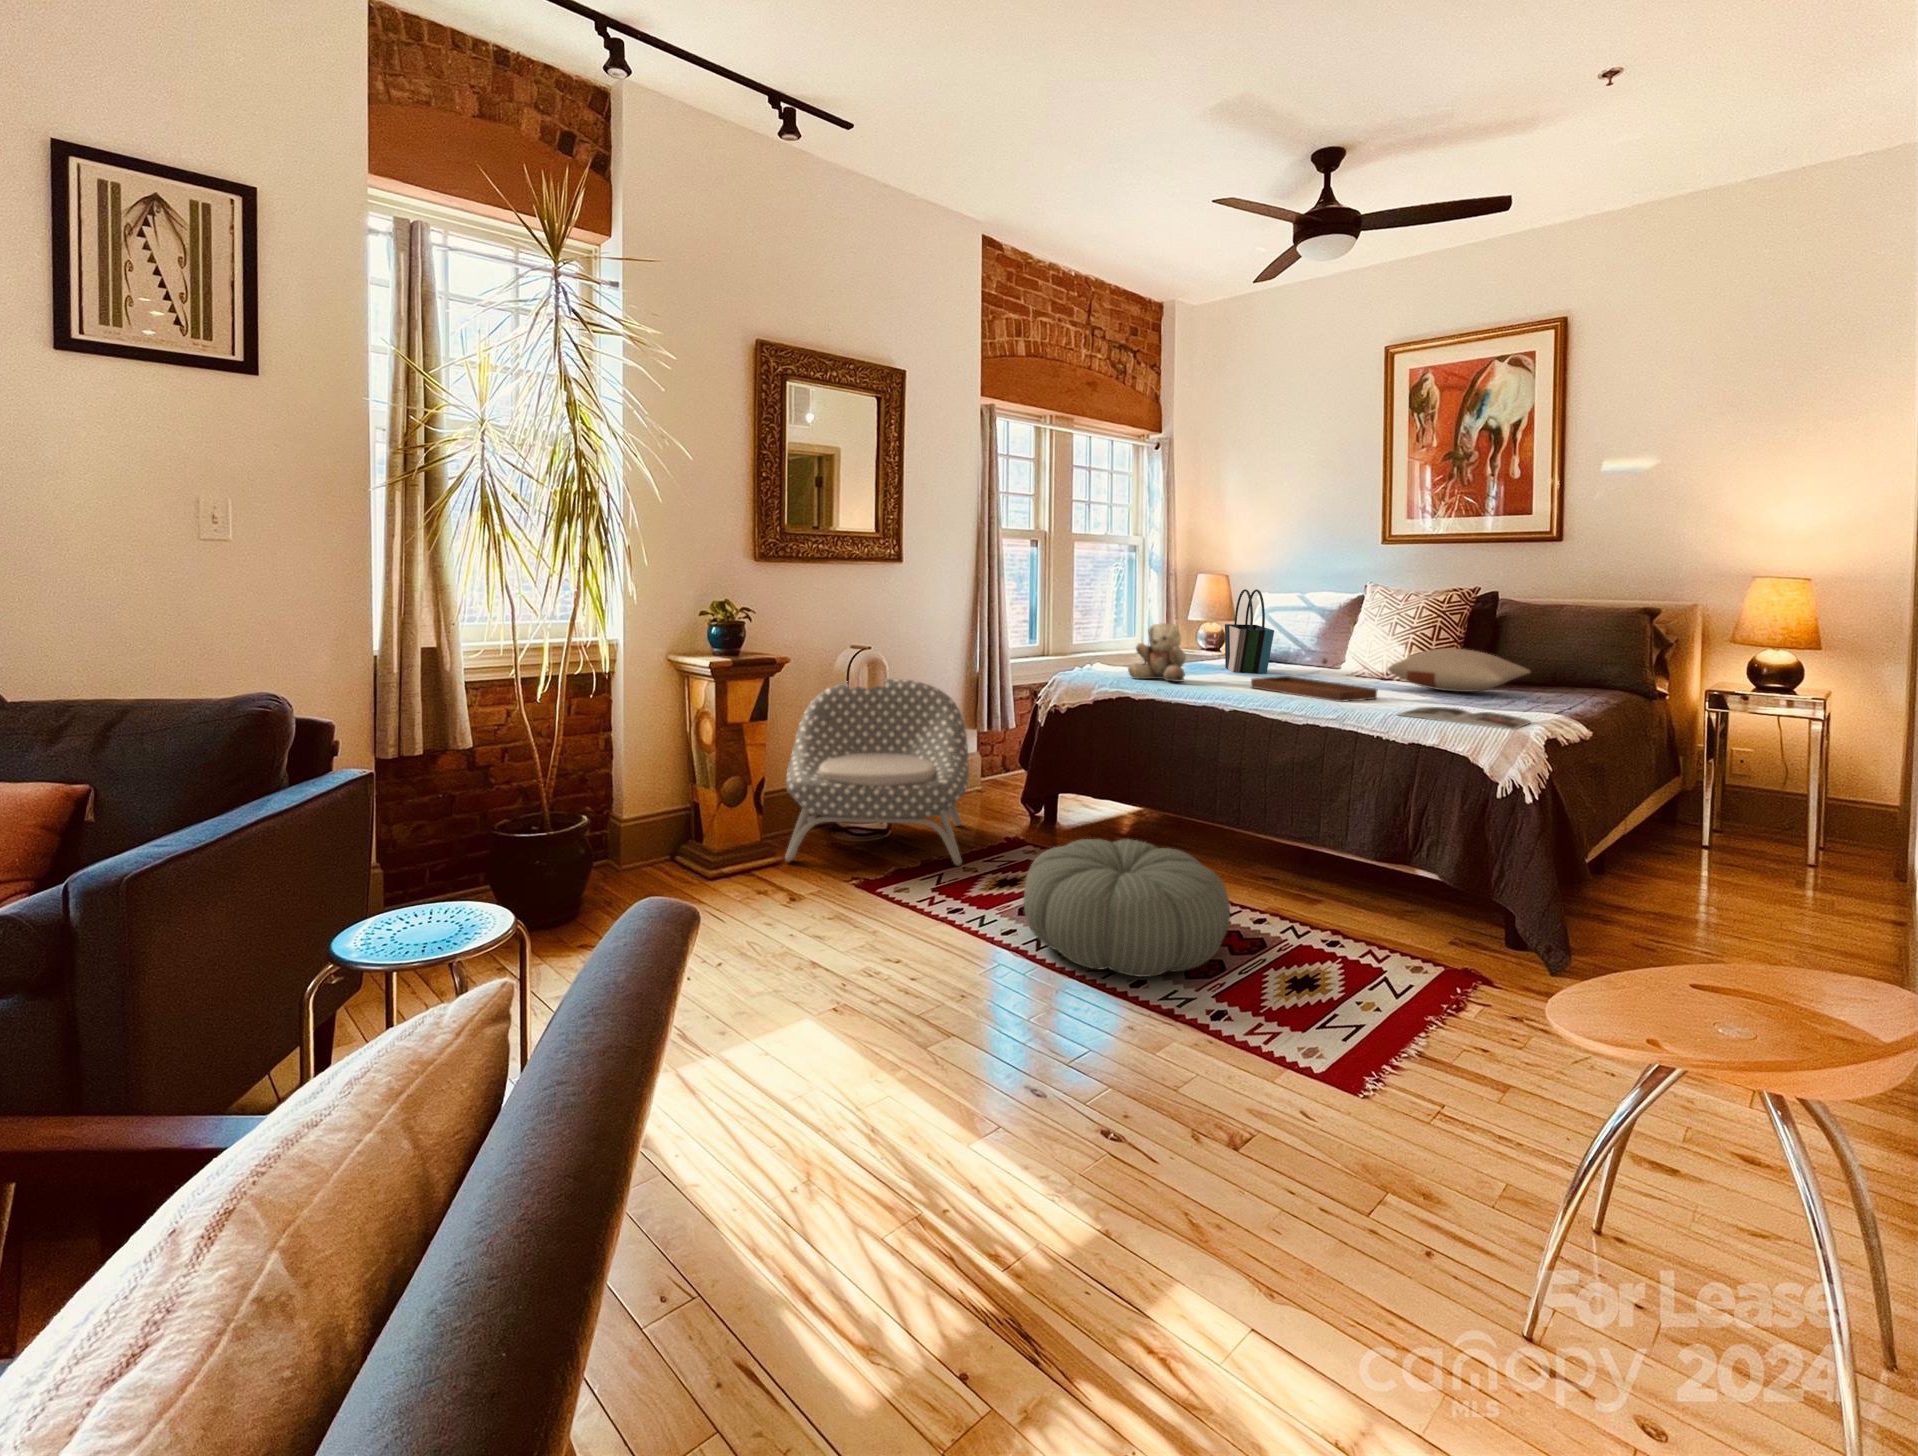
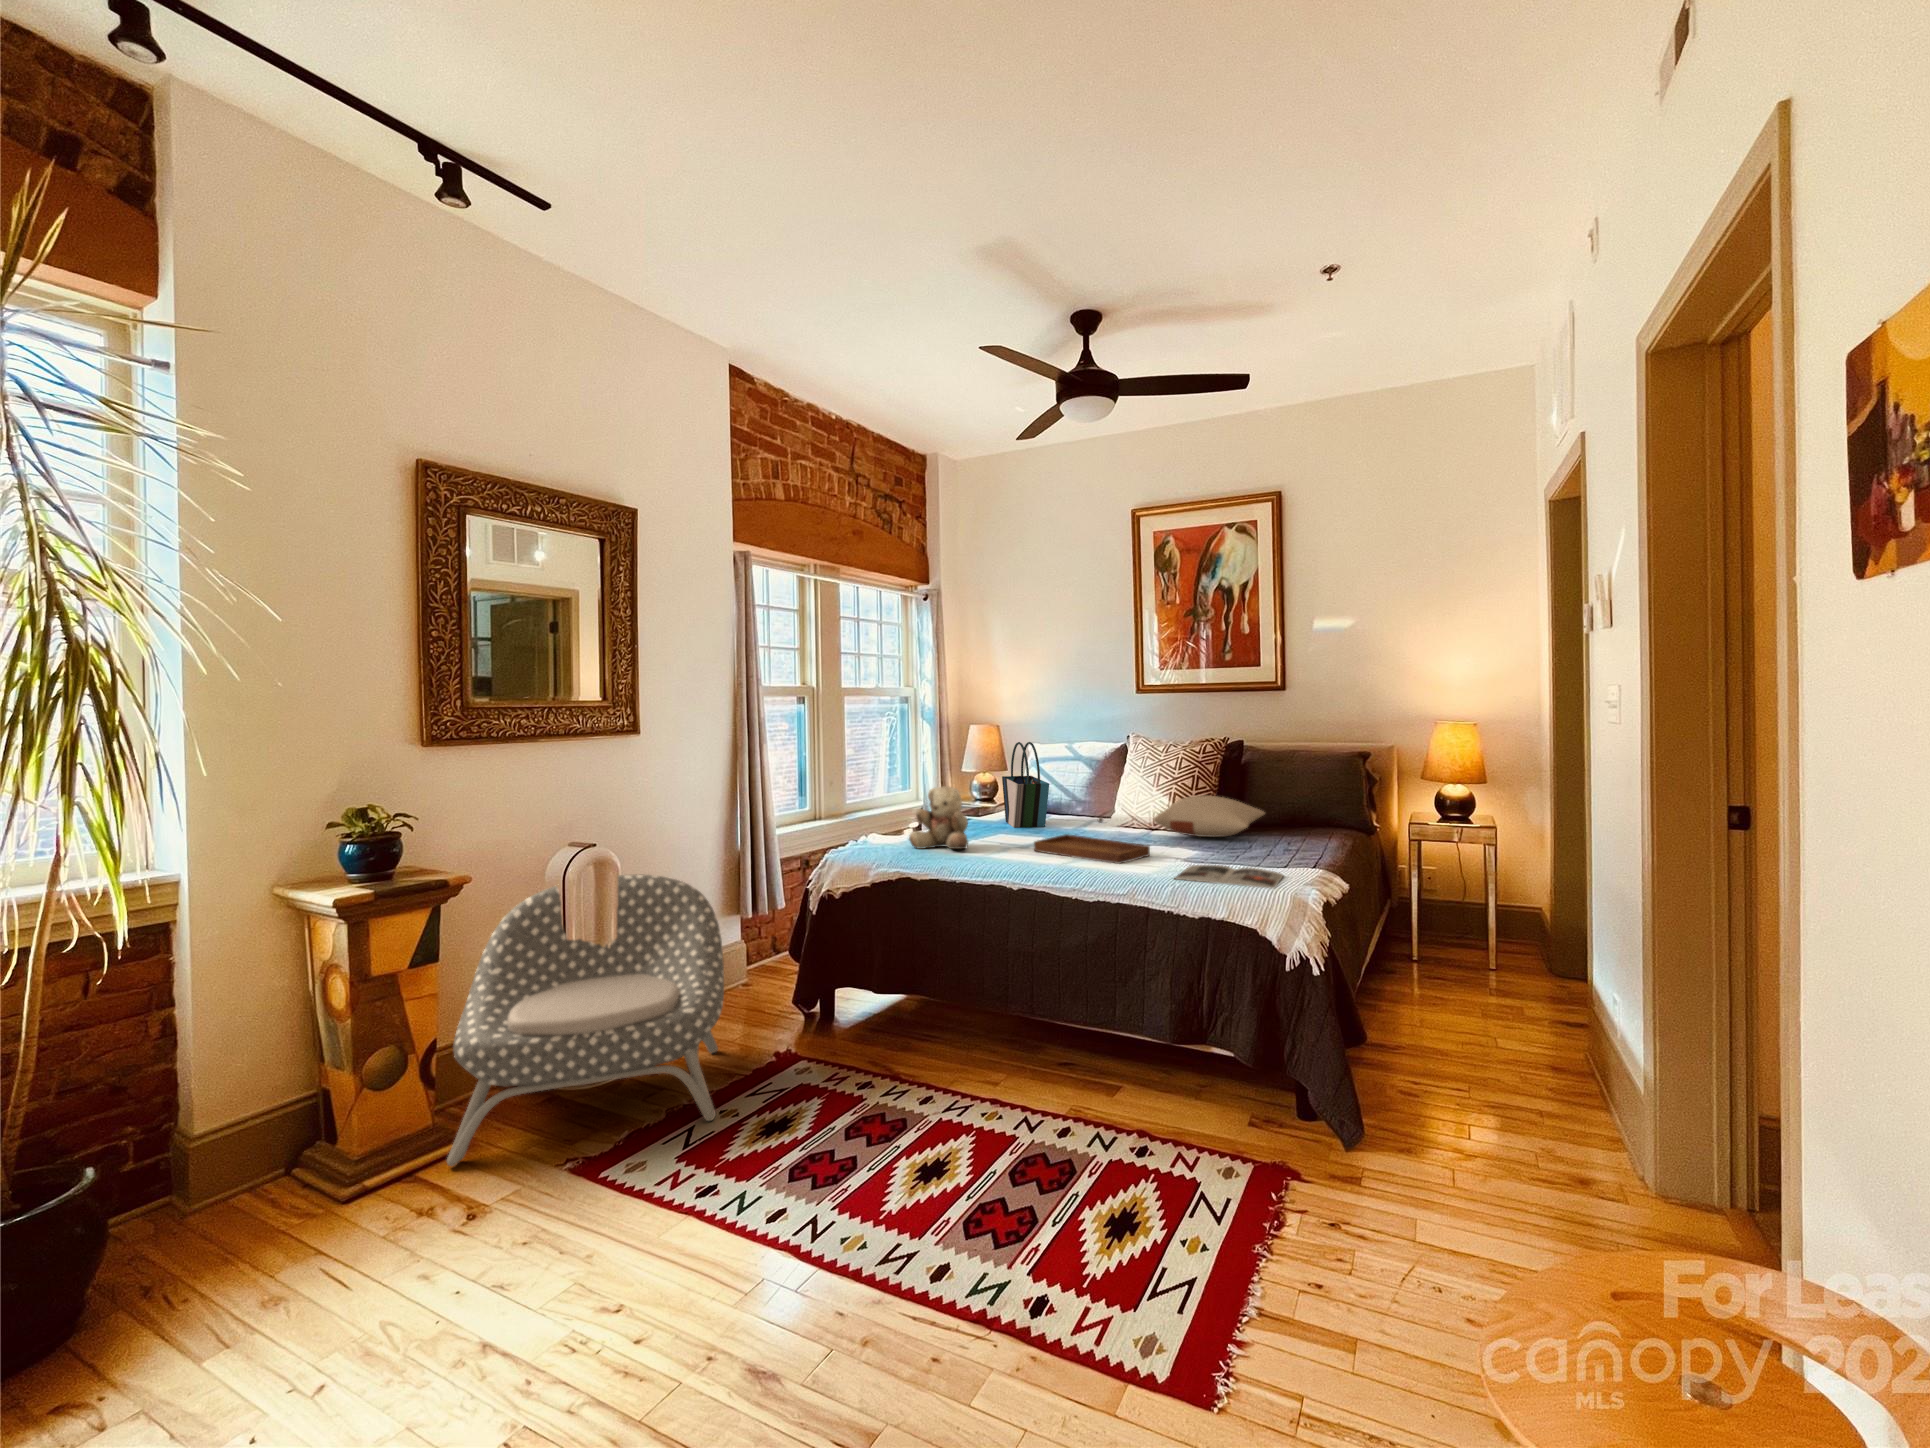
pouf: present [1024,839,1230,977] -> none [794,1062,1039,1267]

